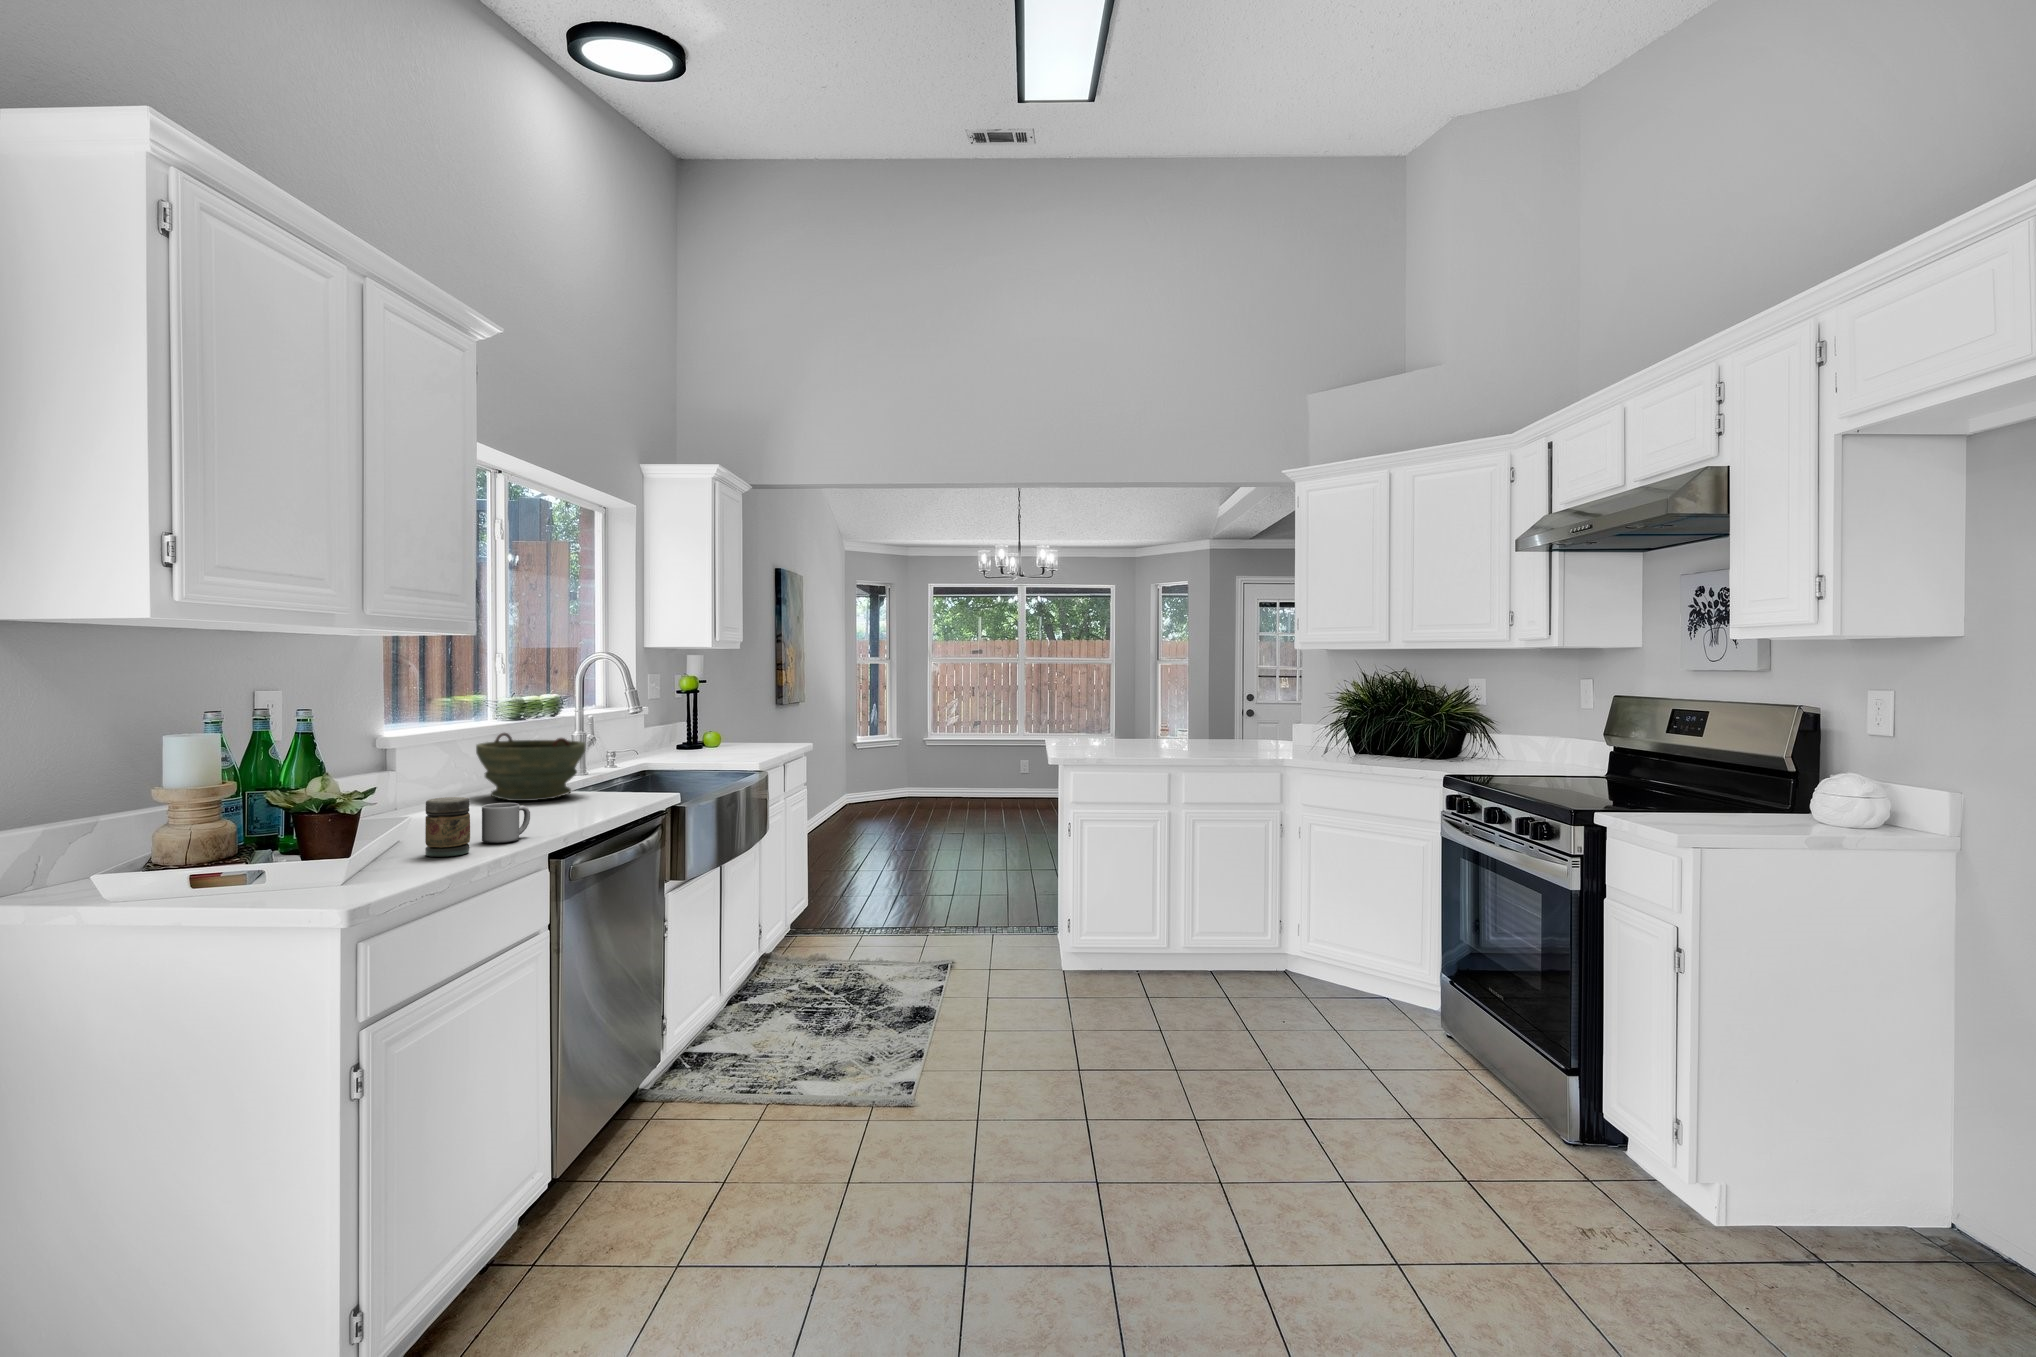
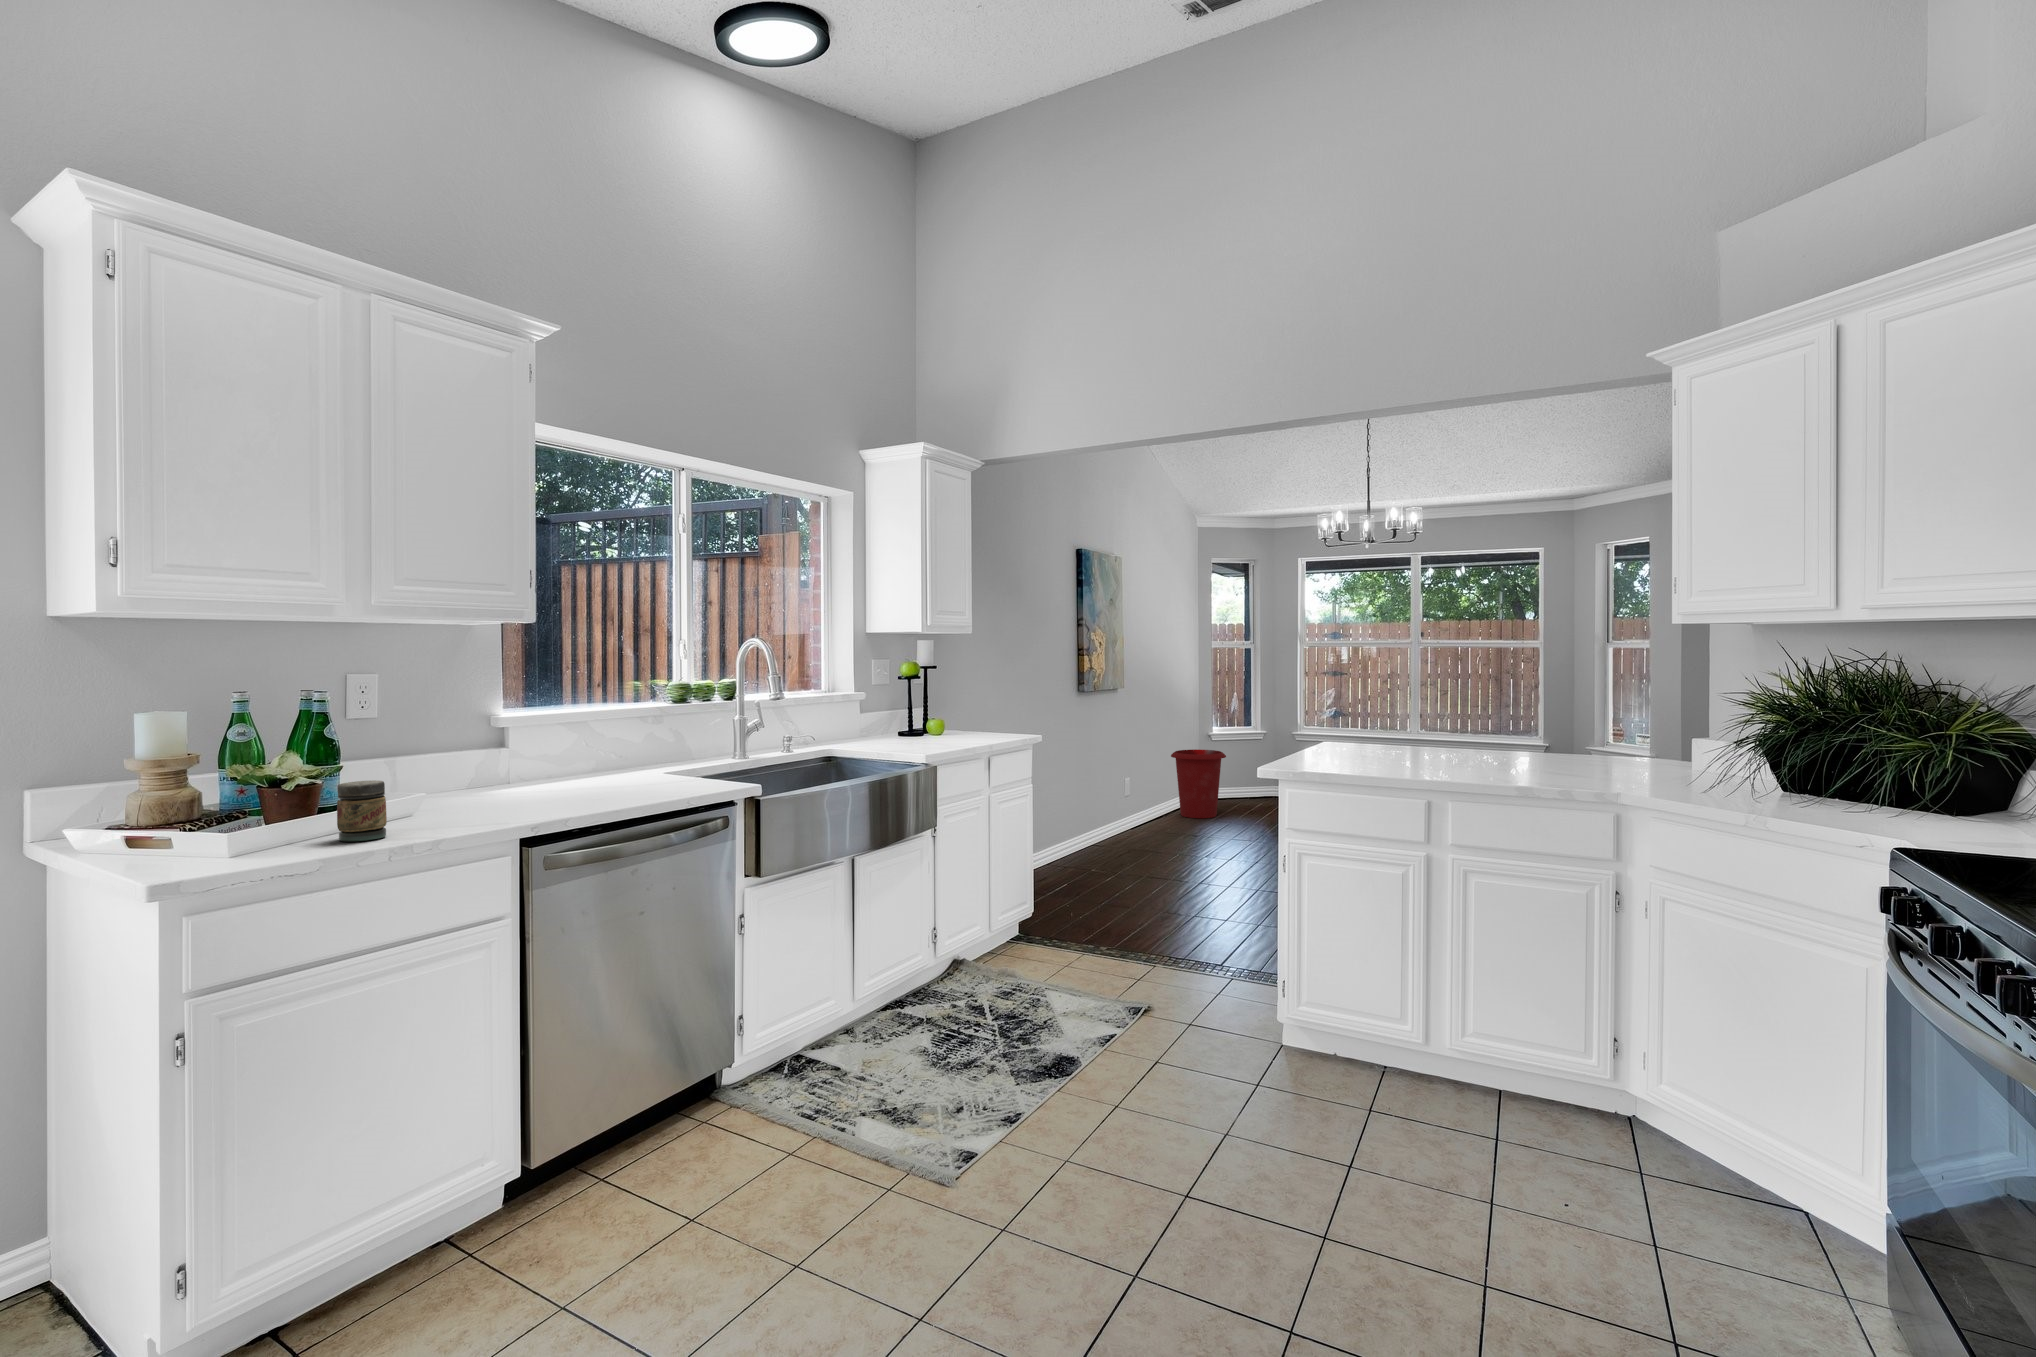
bowl: present [476,733,586,801] -> none [580,717,683,785]
waste bin: none [834,758,886,822] -> present [1171,749,1226,818]
mug: present [482,803,530,844] -> none [427,788,488,830]

